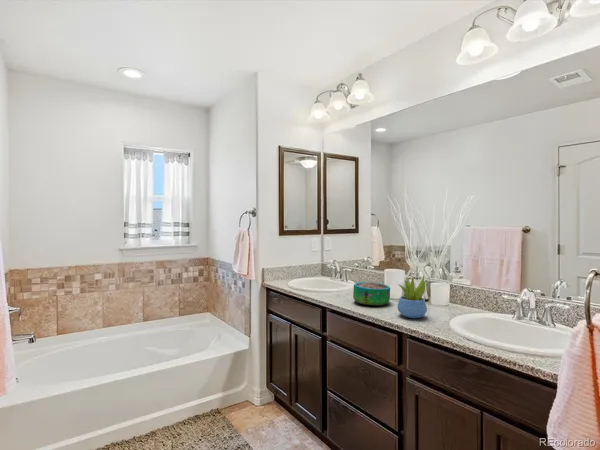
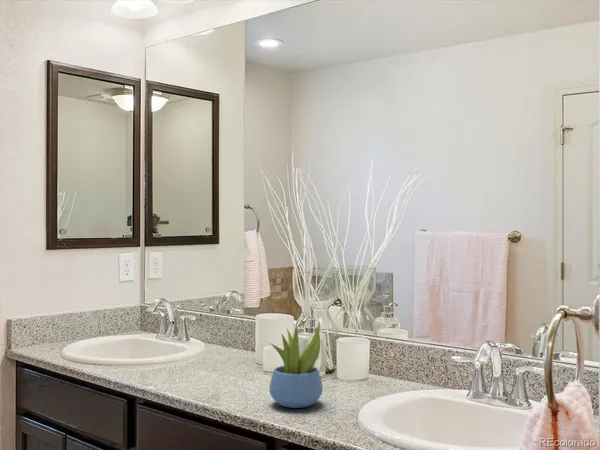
decorative bowl: present [353,282,390,306] -> none [190,342,263,388]

